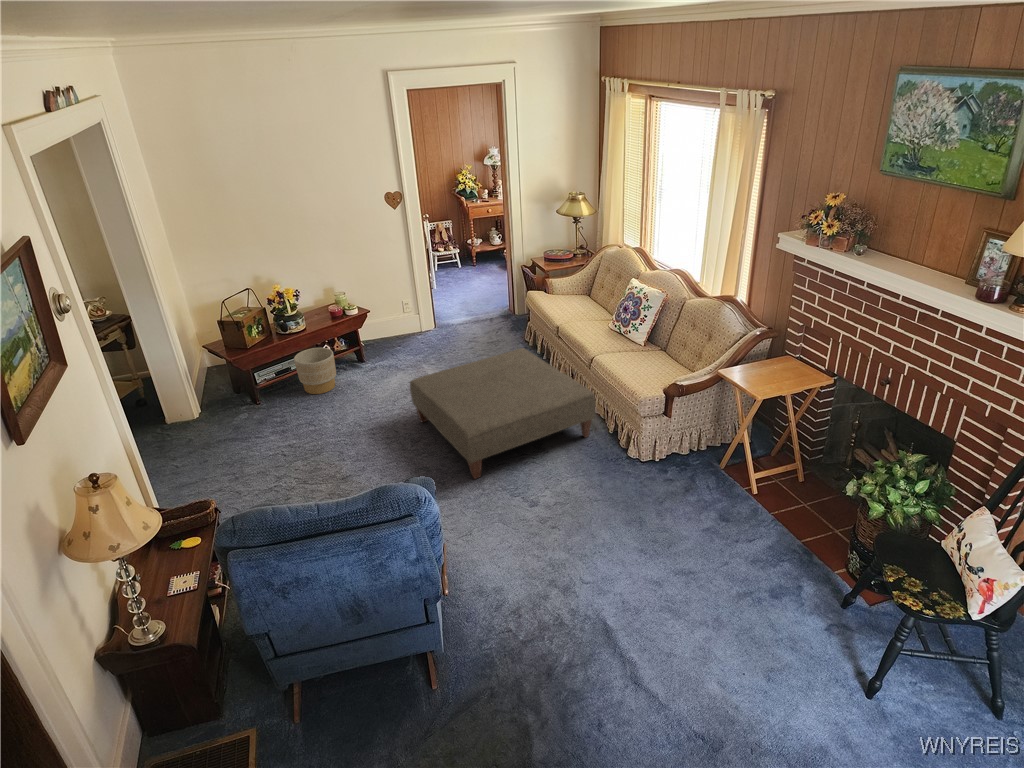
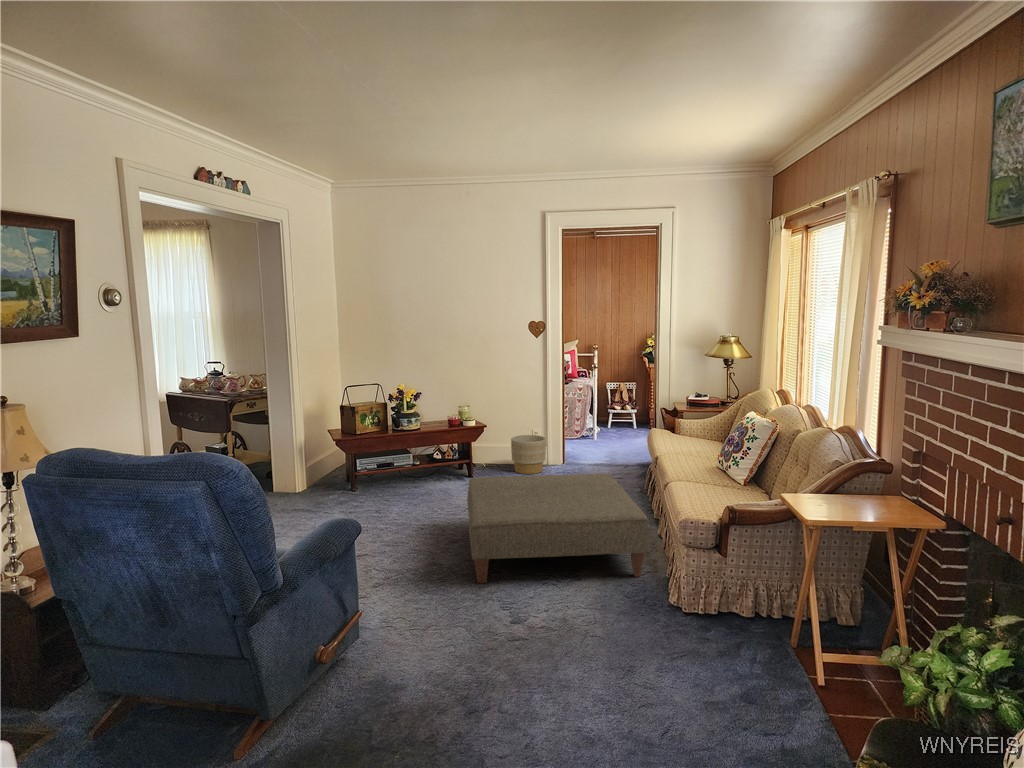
planter: present [294,348,336,394] -> present [511,435,546,474]

